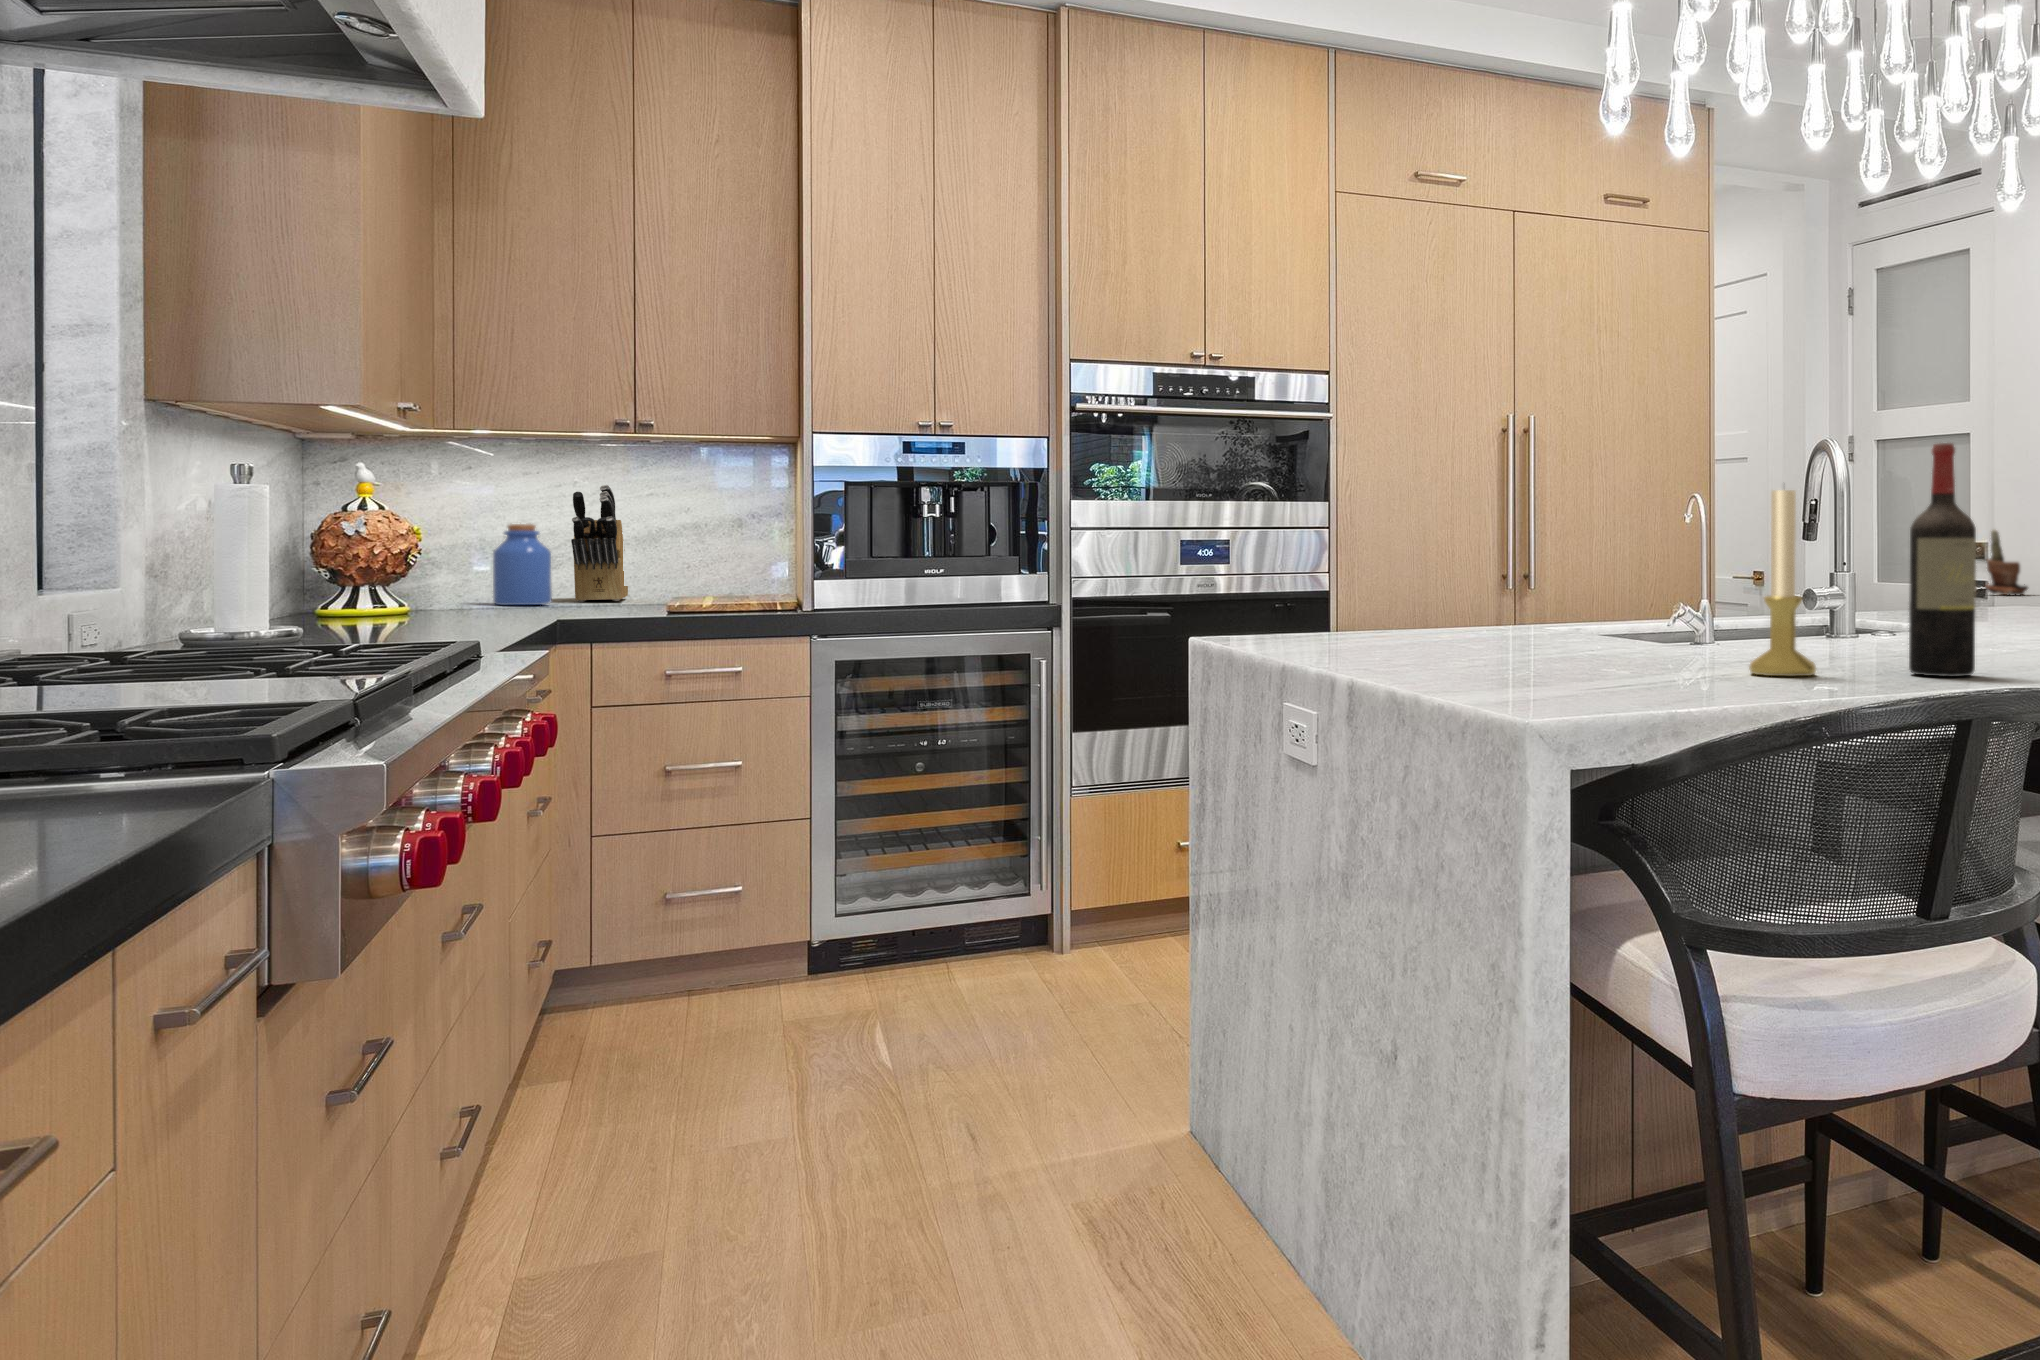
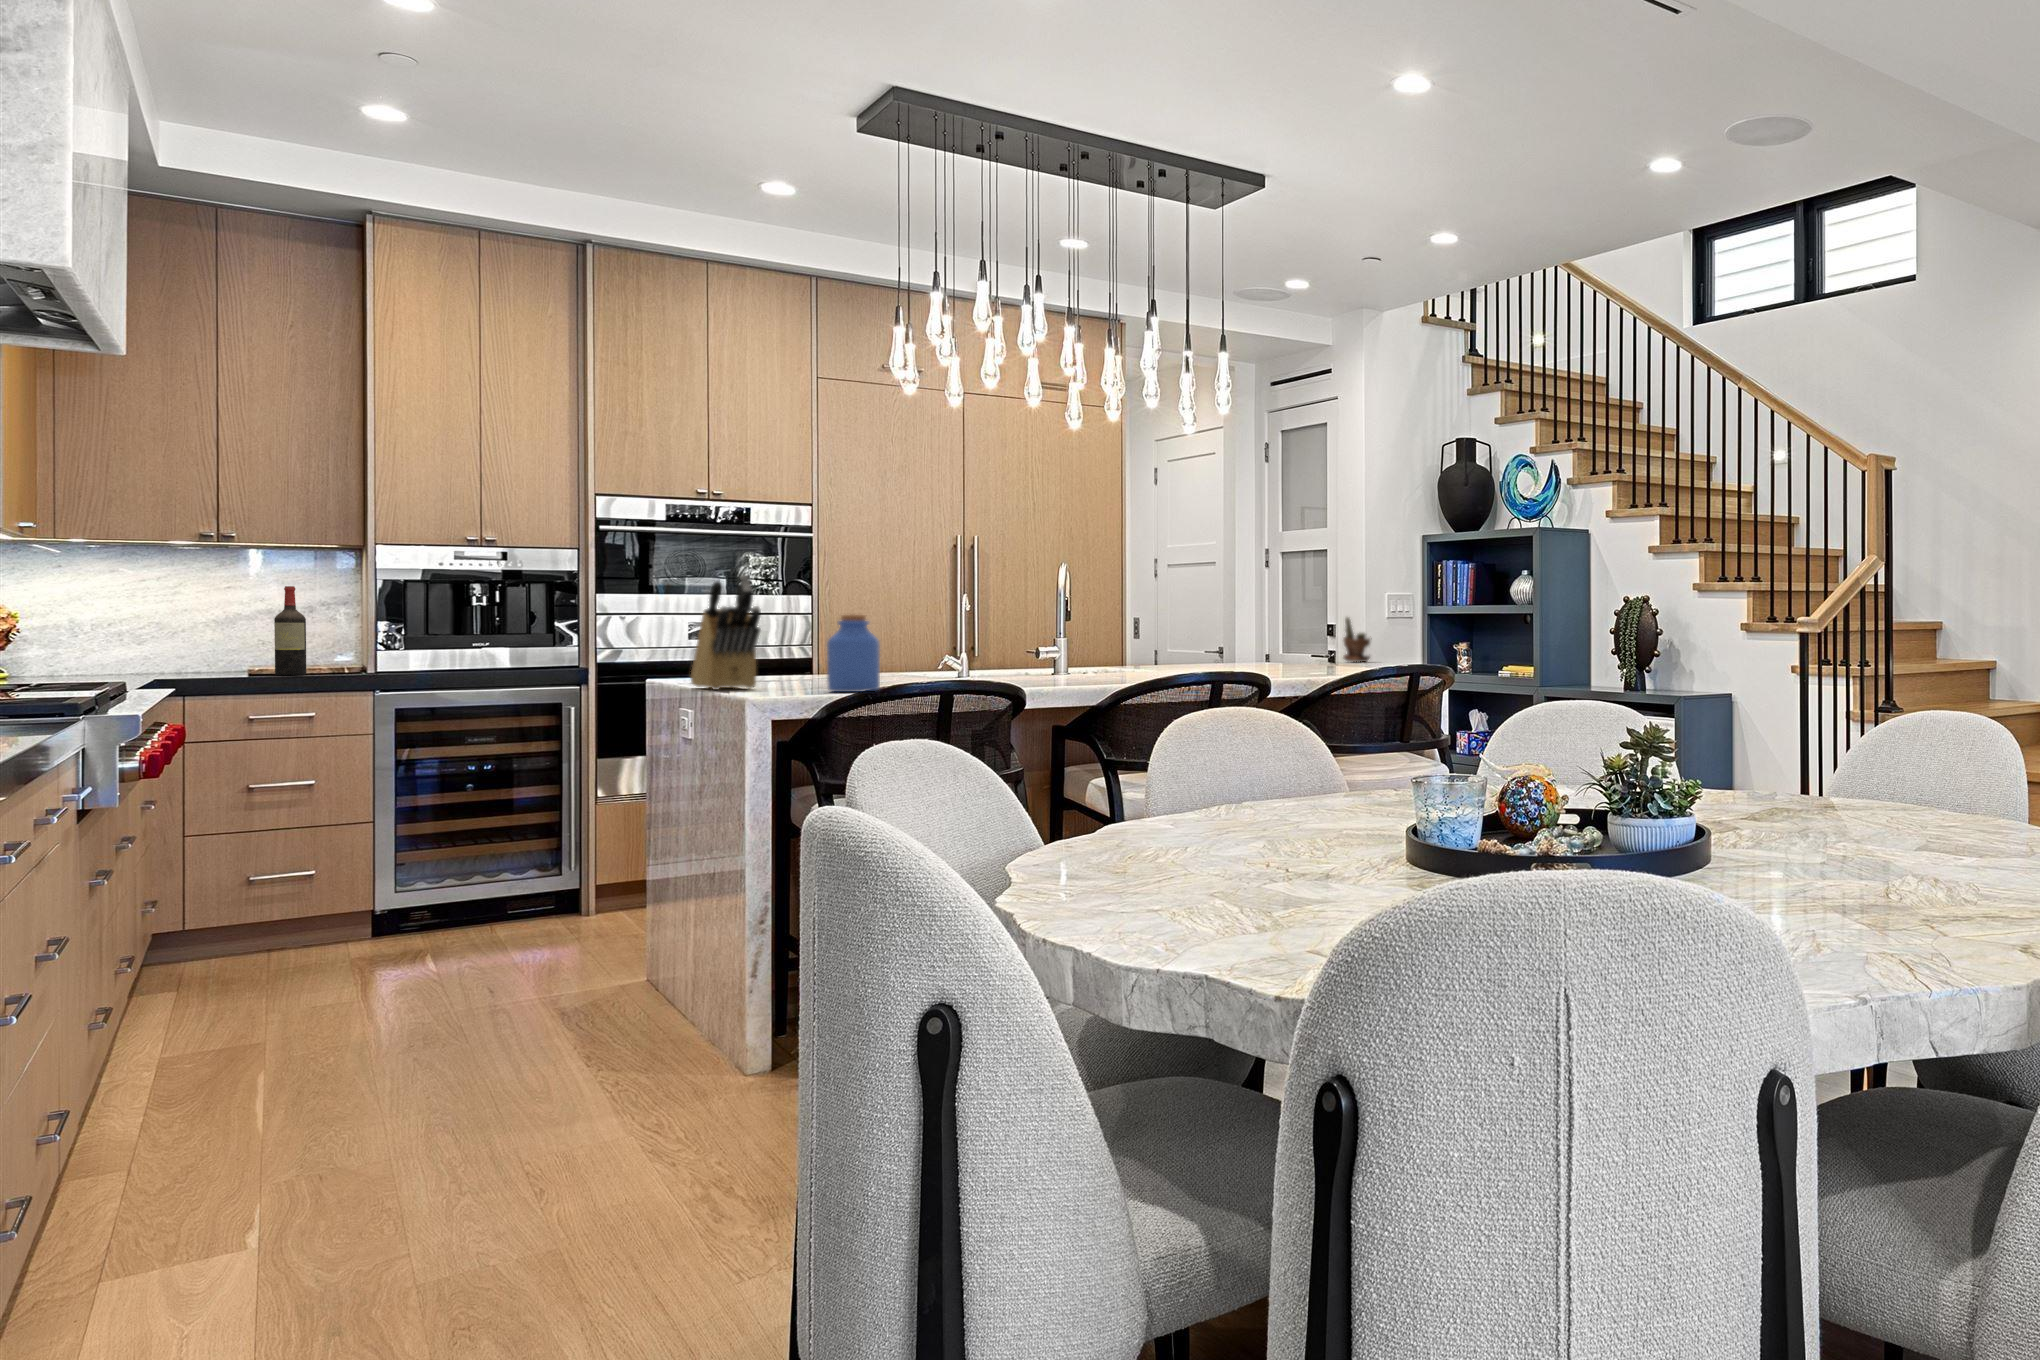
wine bottle: present [1909,443,1976,677] -> present [274,586,306,676]
knife block: present [571,485,628,602] -> present [691,575,761,690]
candle holder: present [1749,489,1816,676] -> none [914,597,948,689]
jar: present [493,524,552,605] -> present [827,614,880,692]

